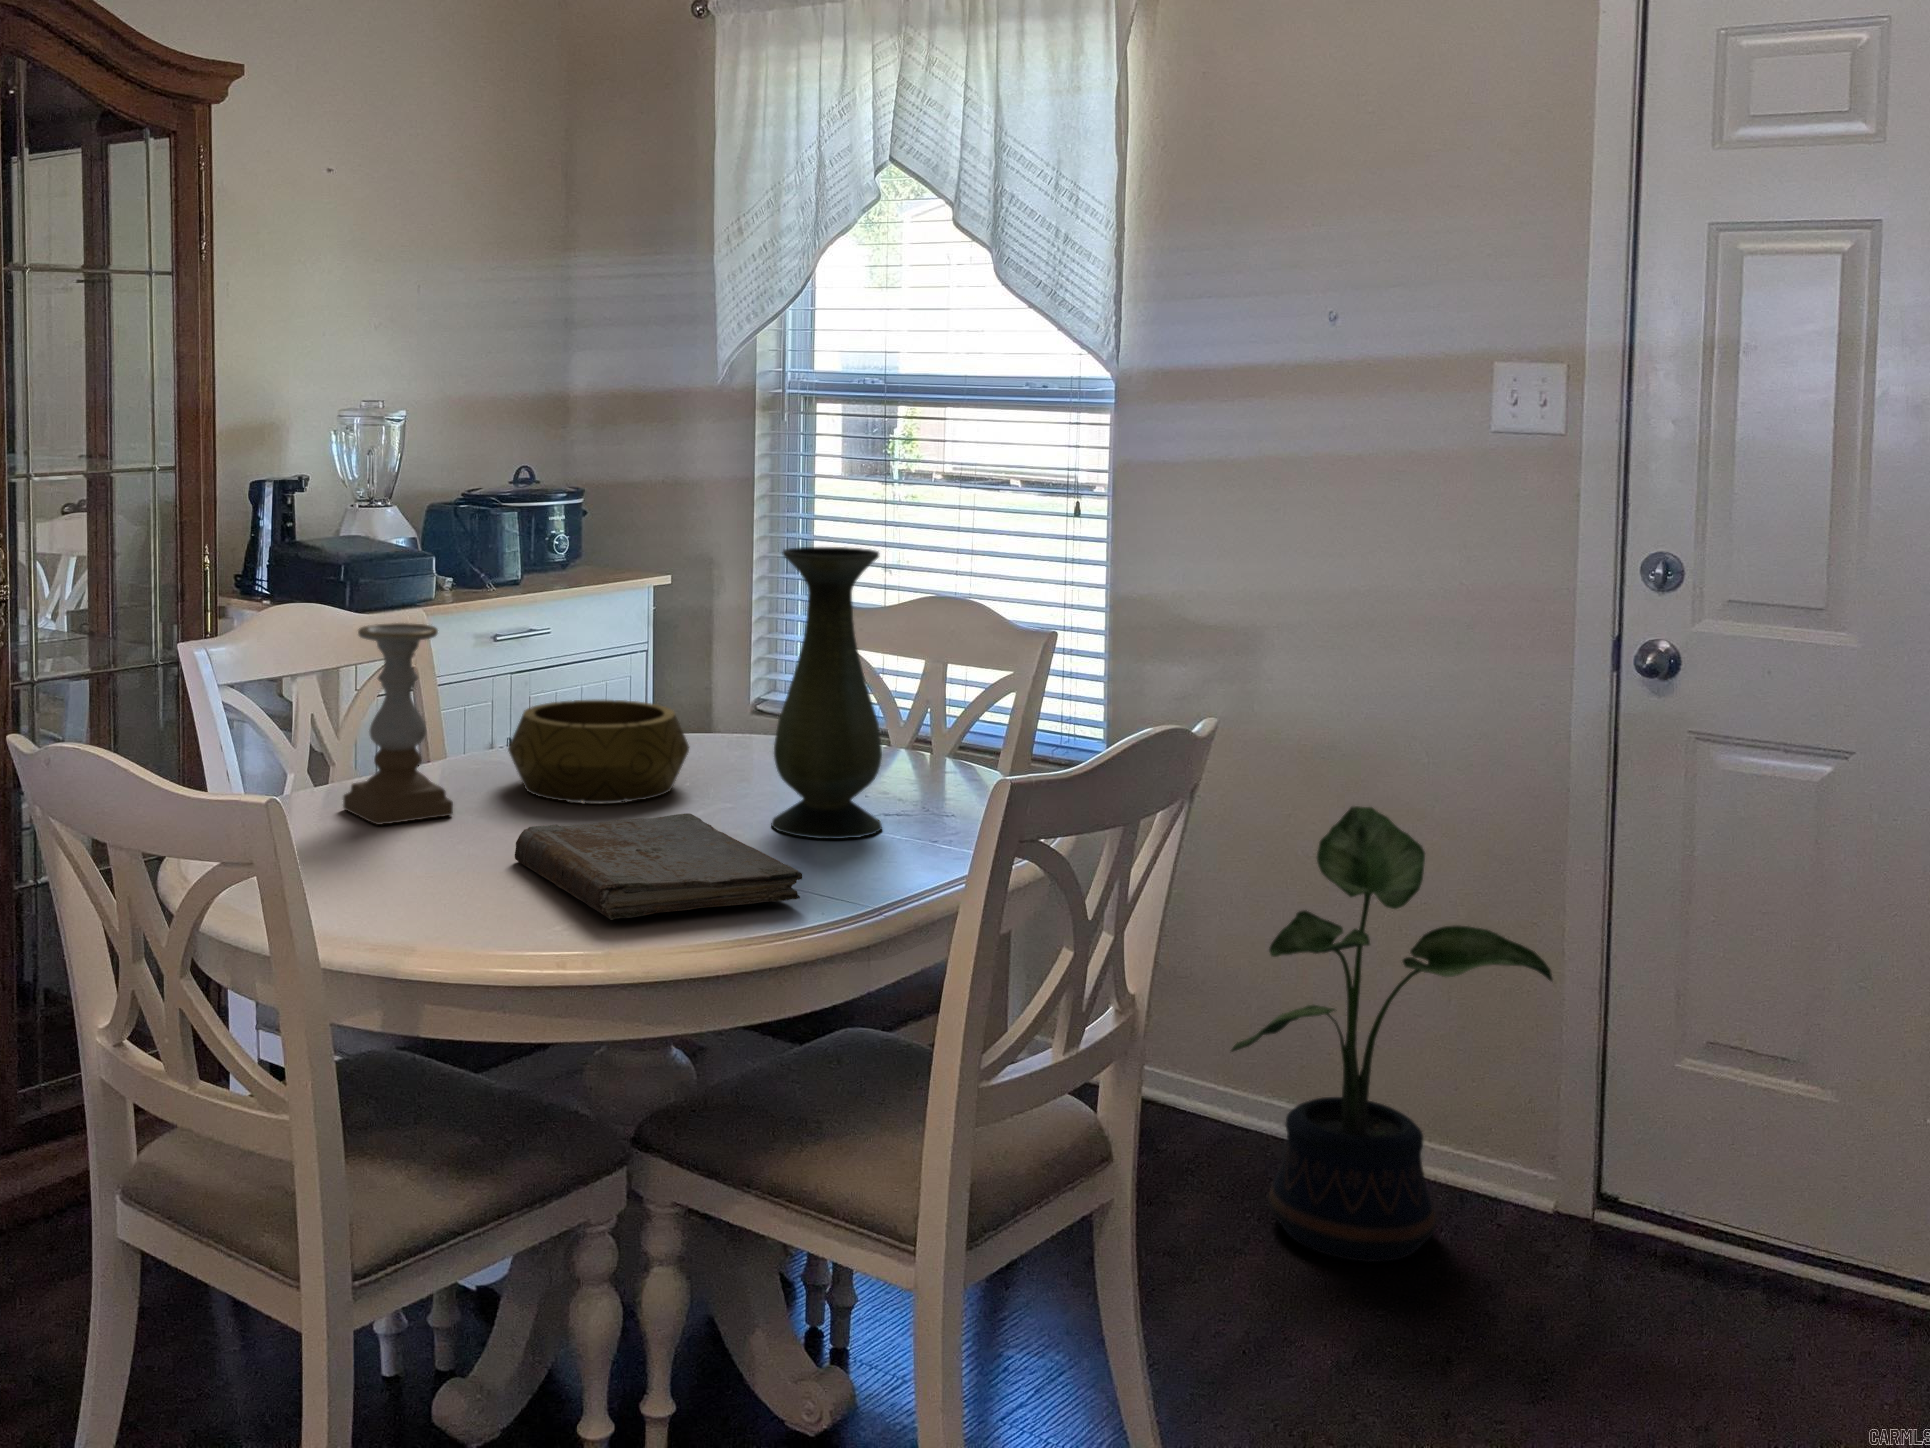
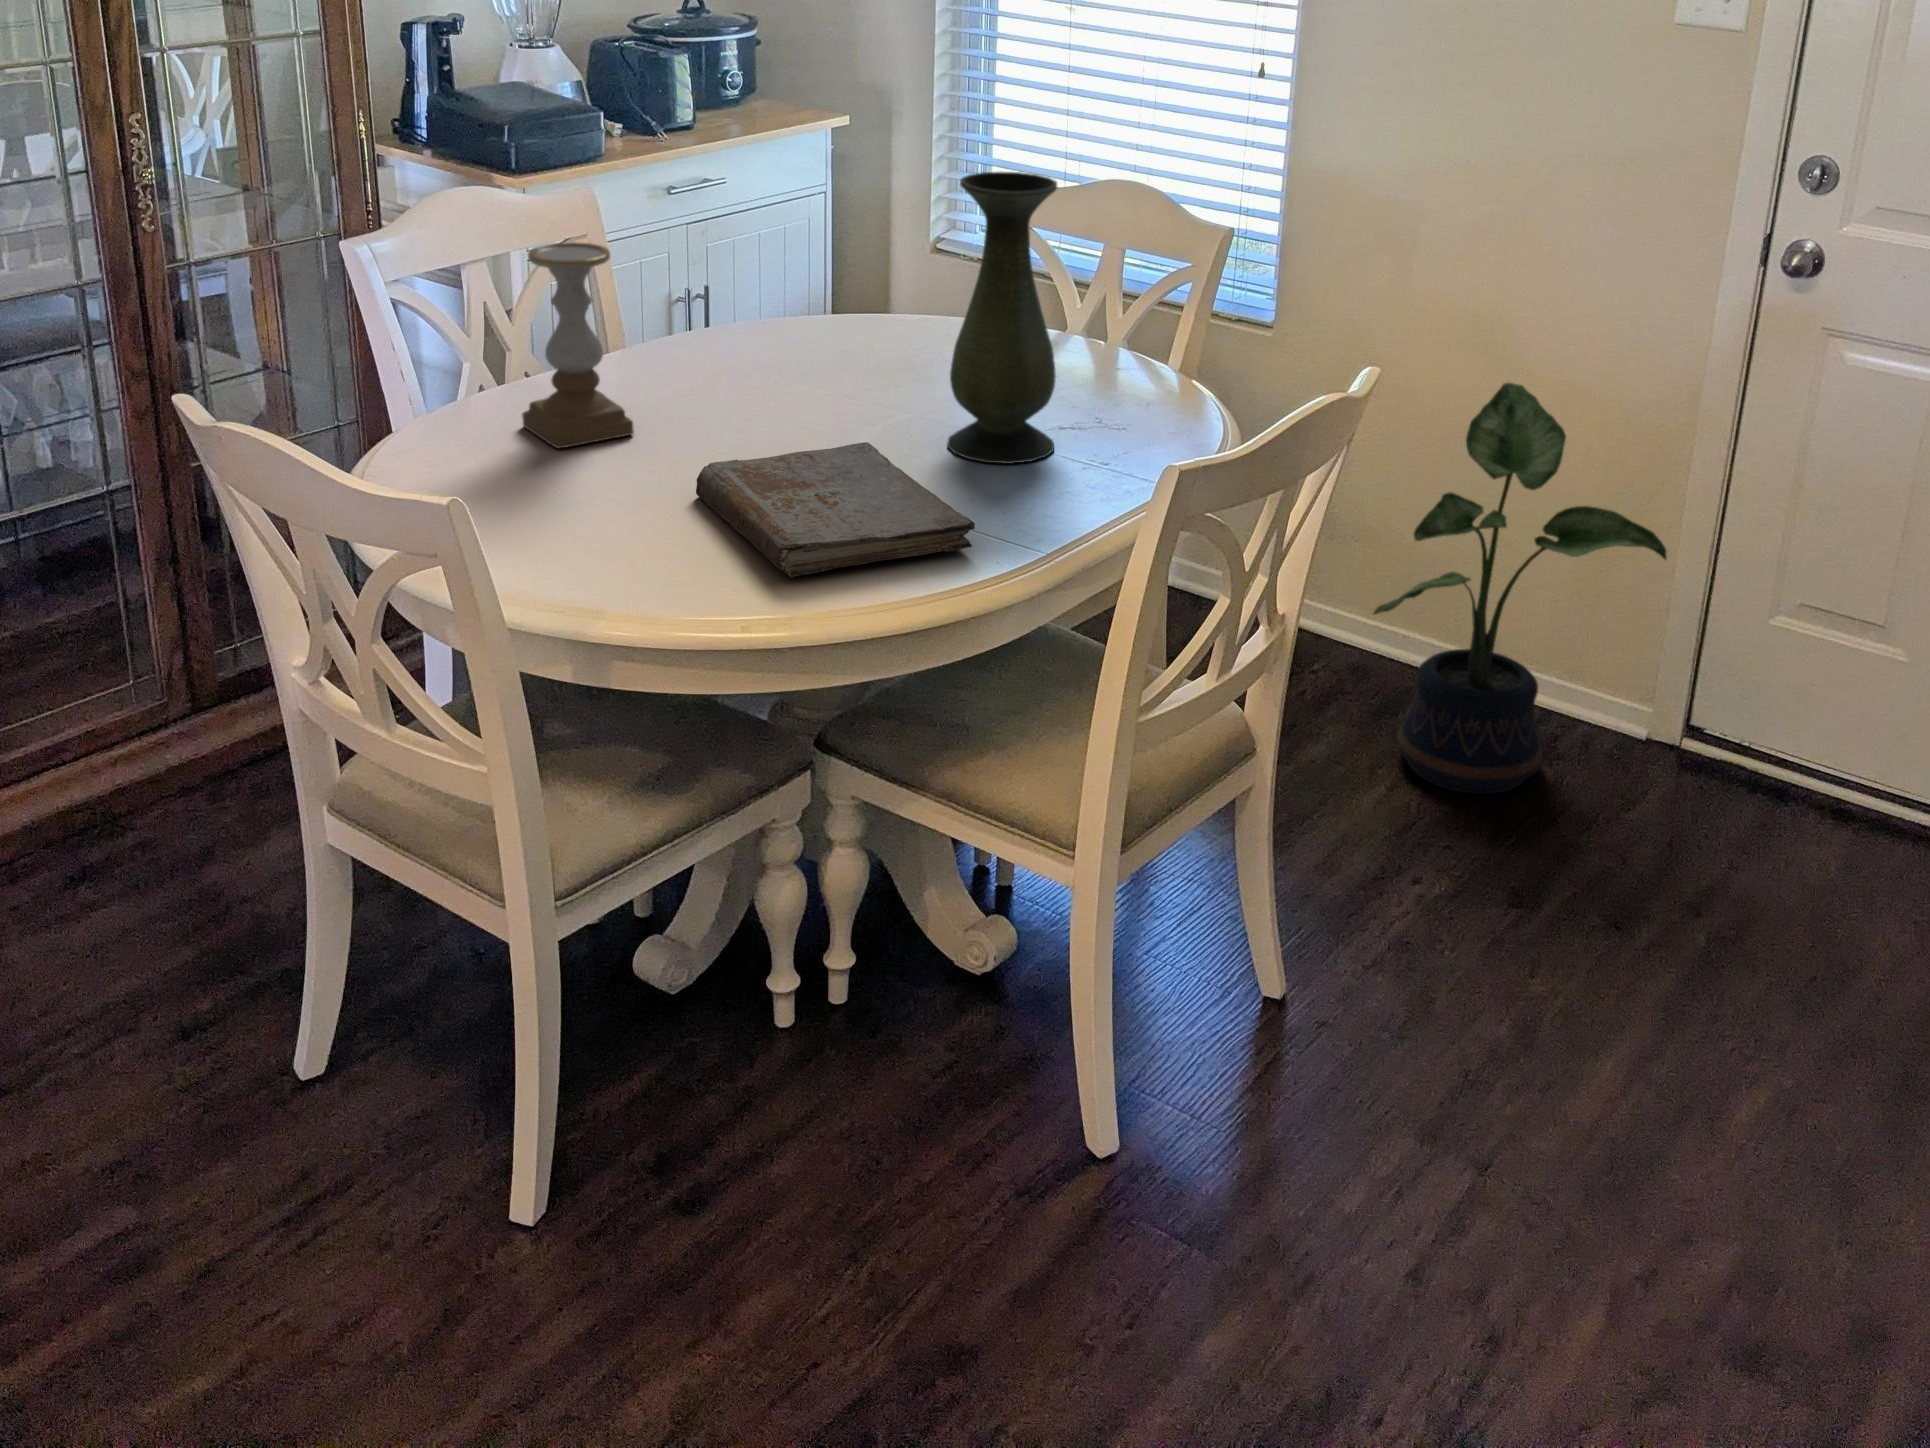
decorative bowl: present [508,700,689,803] -> none [686,302,868,416]

